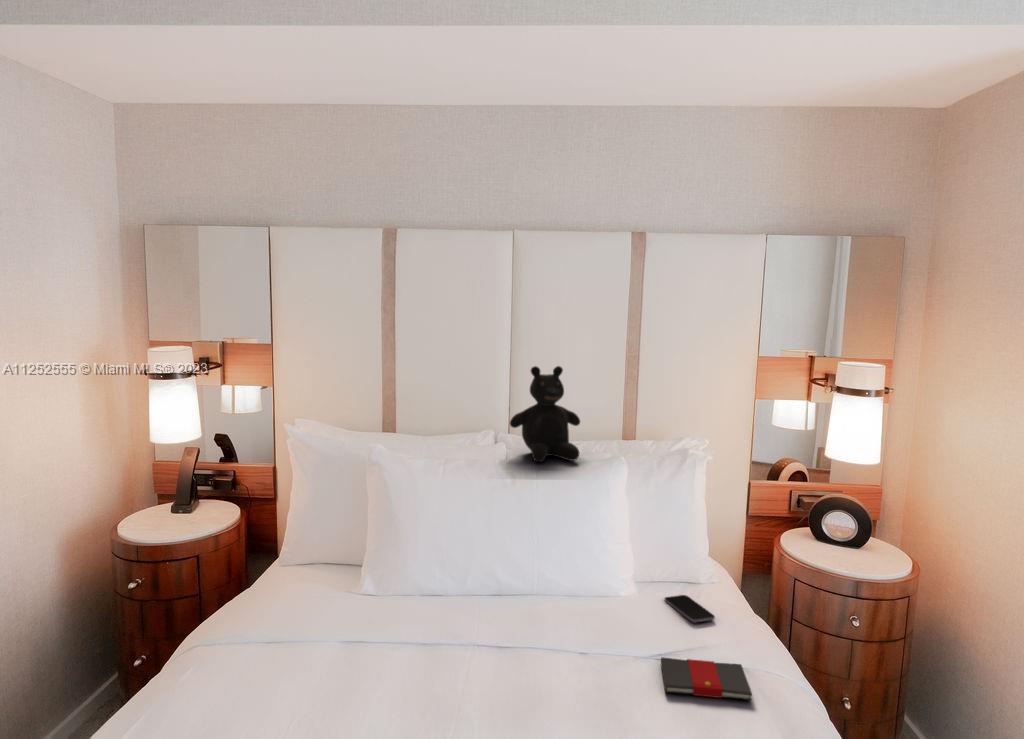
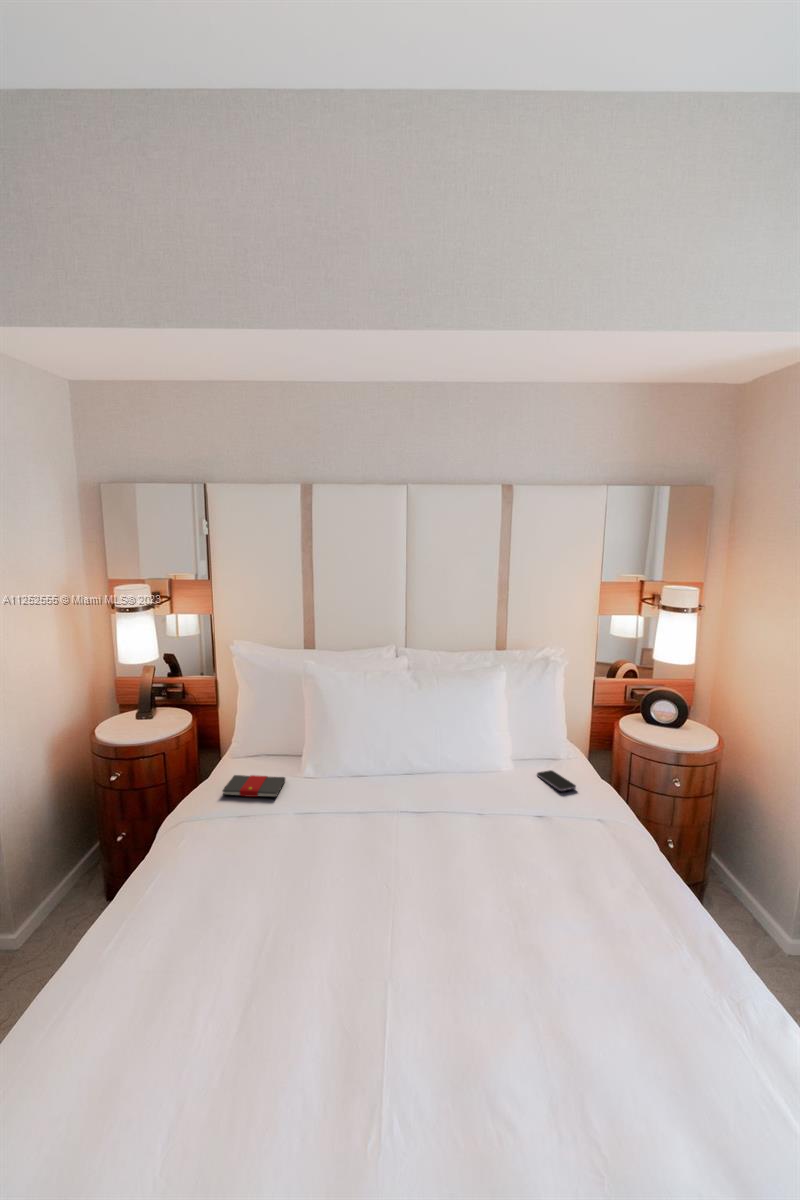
teddy bear: present [510,366,580,462] -> none [411,595,467,672]
book: present [661,657,752,700] -> present [223,775,285,797]

